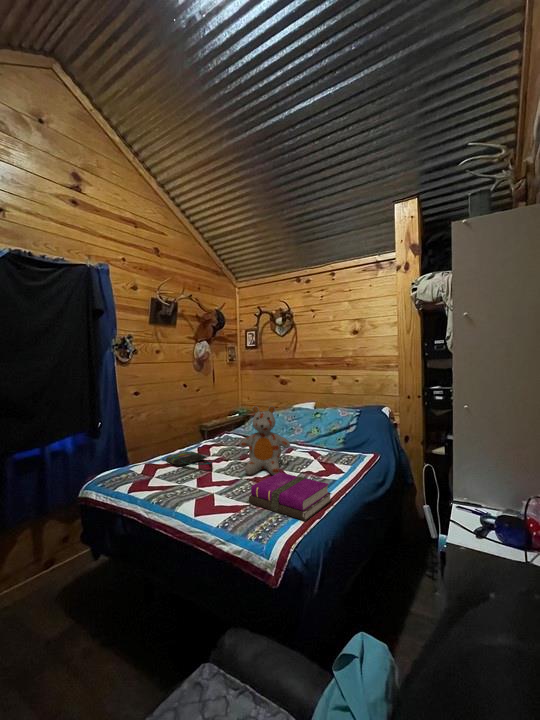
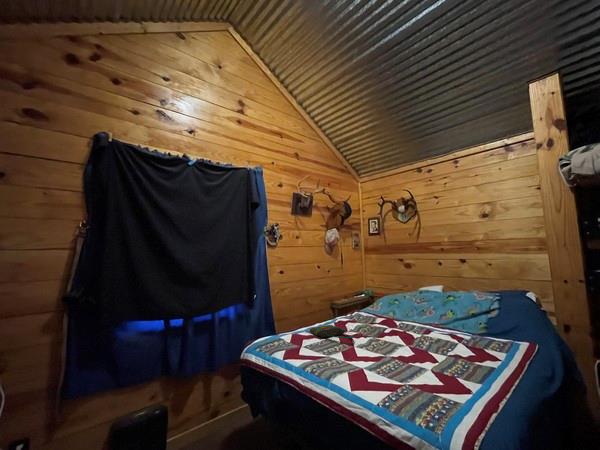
stuffed bear: present [240,406,290,475] -> none [380,284,433,355]
notebook: present [249,472,332,521] -> none [403,353,502,413]

